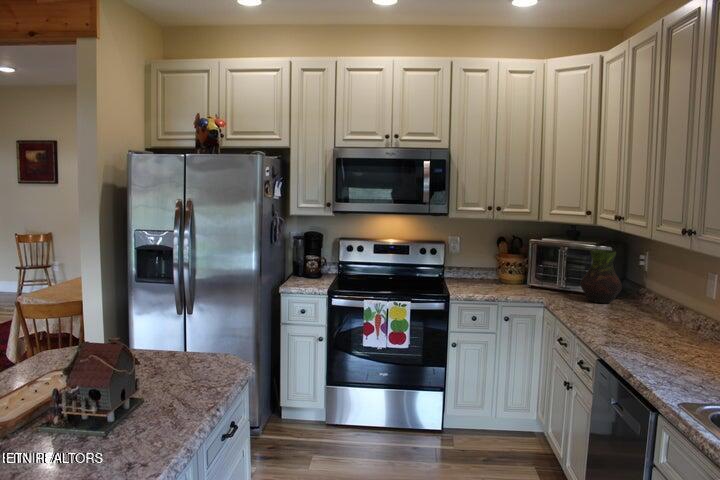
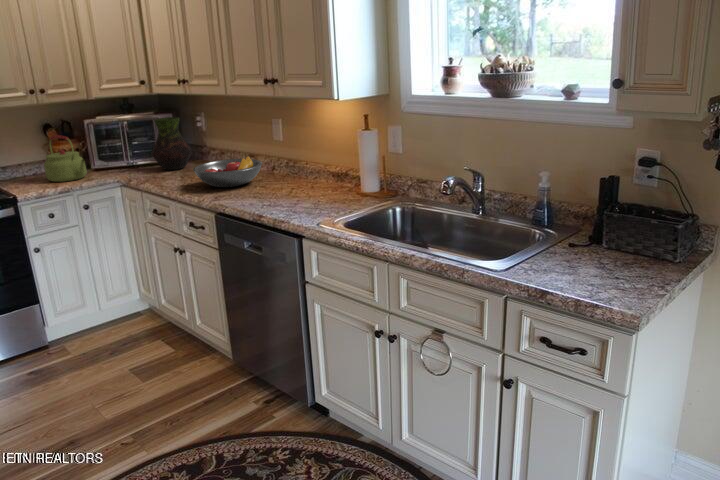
kettle: none [484,249,519,292] -> present [44,135,87,182]
fruit bowl: none [599,305,678,336] -> present [193,156,262,187]

